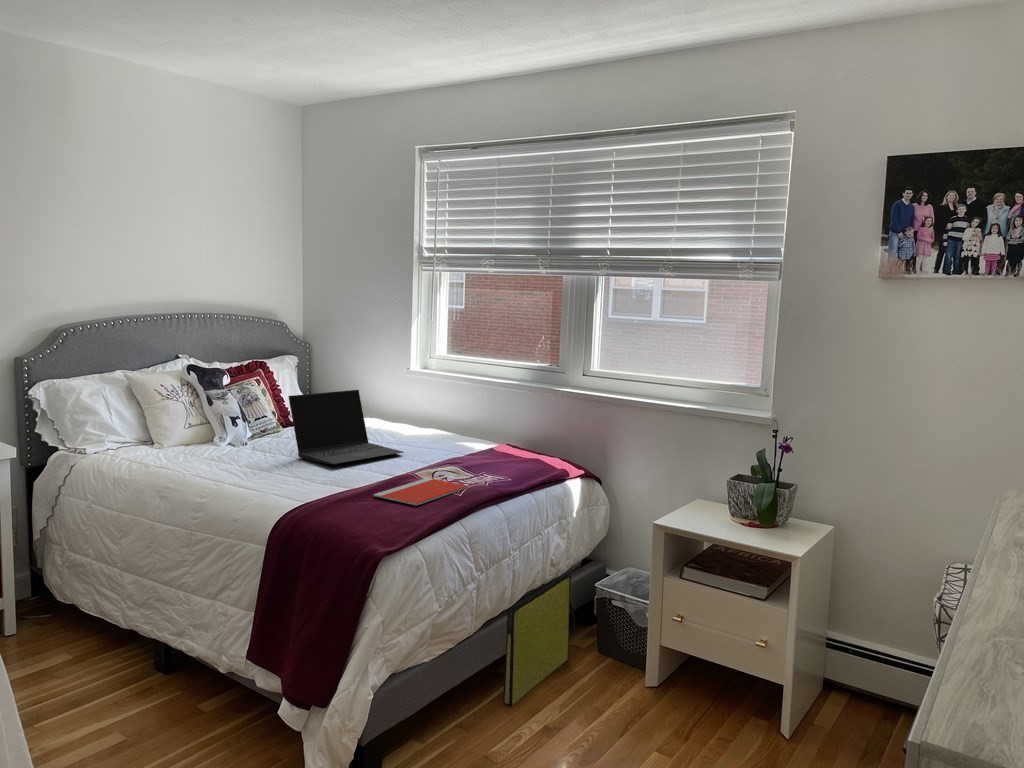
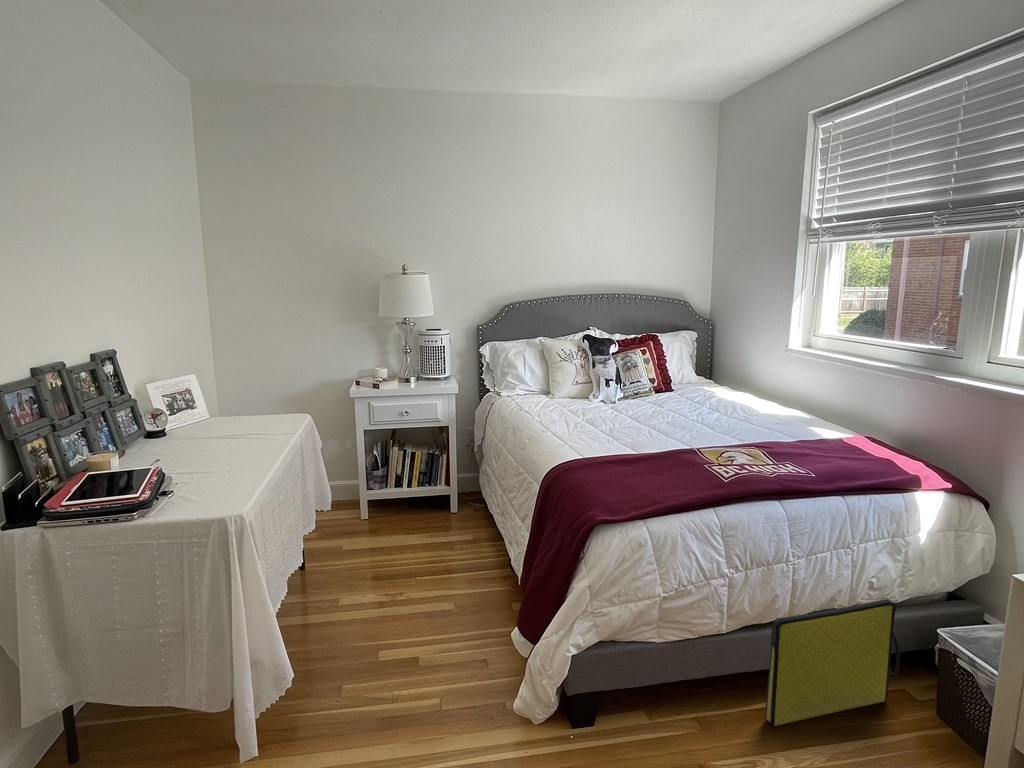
laptop: present [288,390,403,464] -> none [634,362,735,430]
notebook: present [373,478,469,506] -> none [651,456,761,483]

